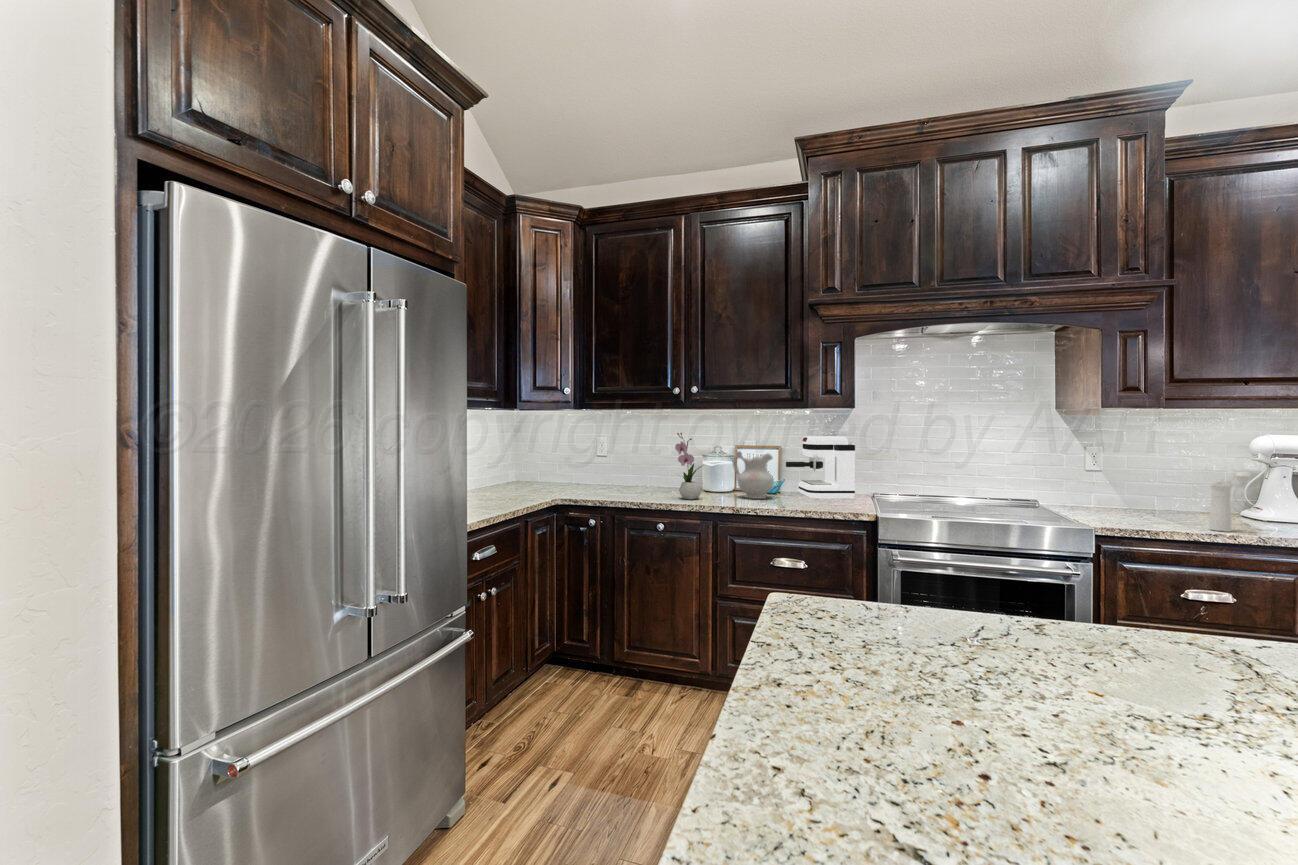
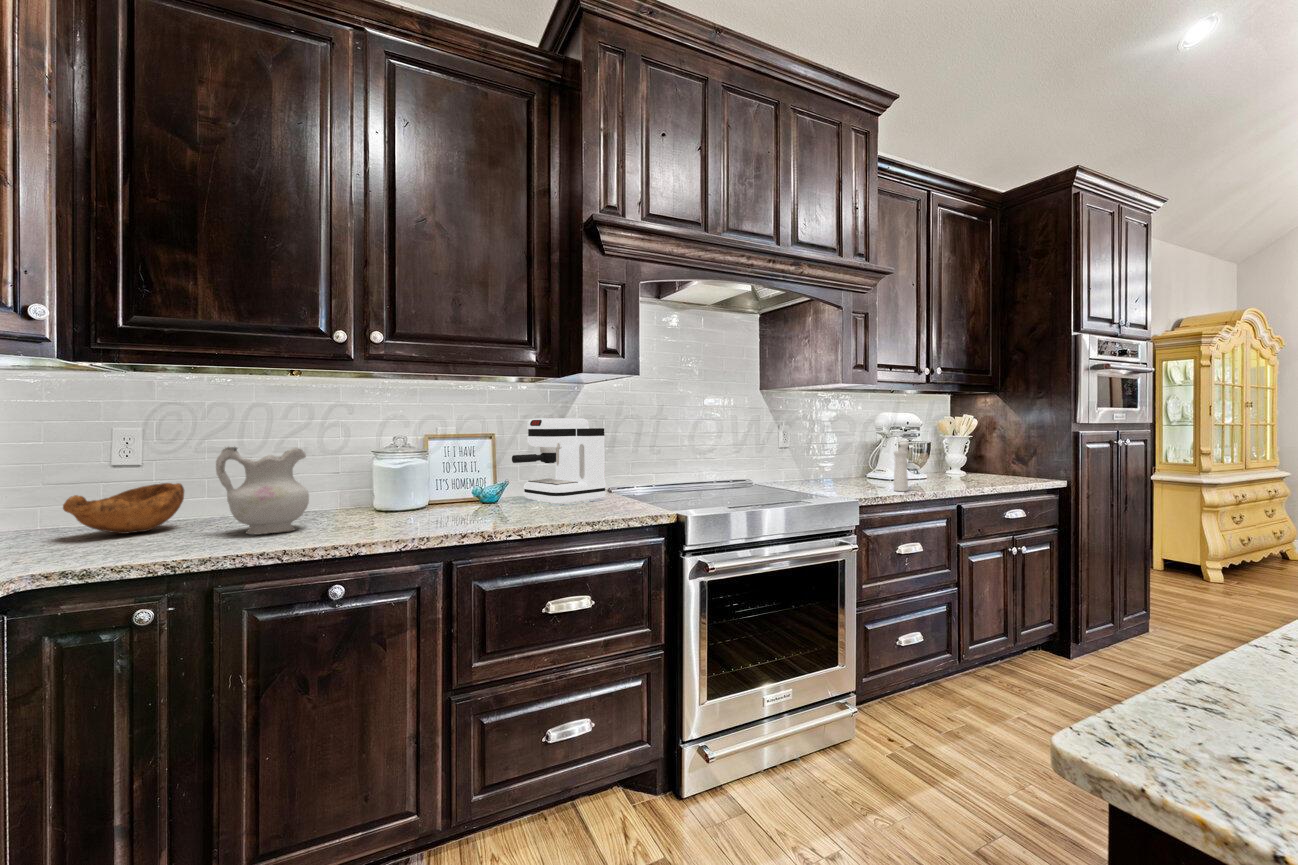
flower arrangement: present [675,433,702,500] -> none [351,410,404,529]
ceramic pitcher: present [732,452,774,499] -> present [216,447,309,534]
wooden bowl: none [578,466,620,488] -> present [63,483,184,534]

